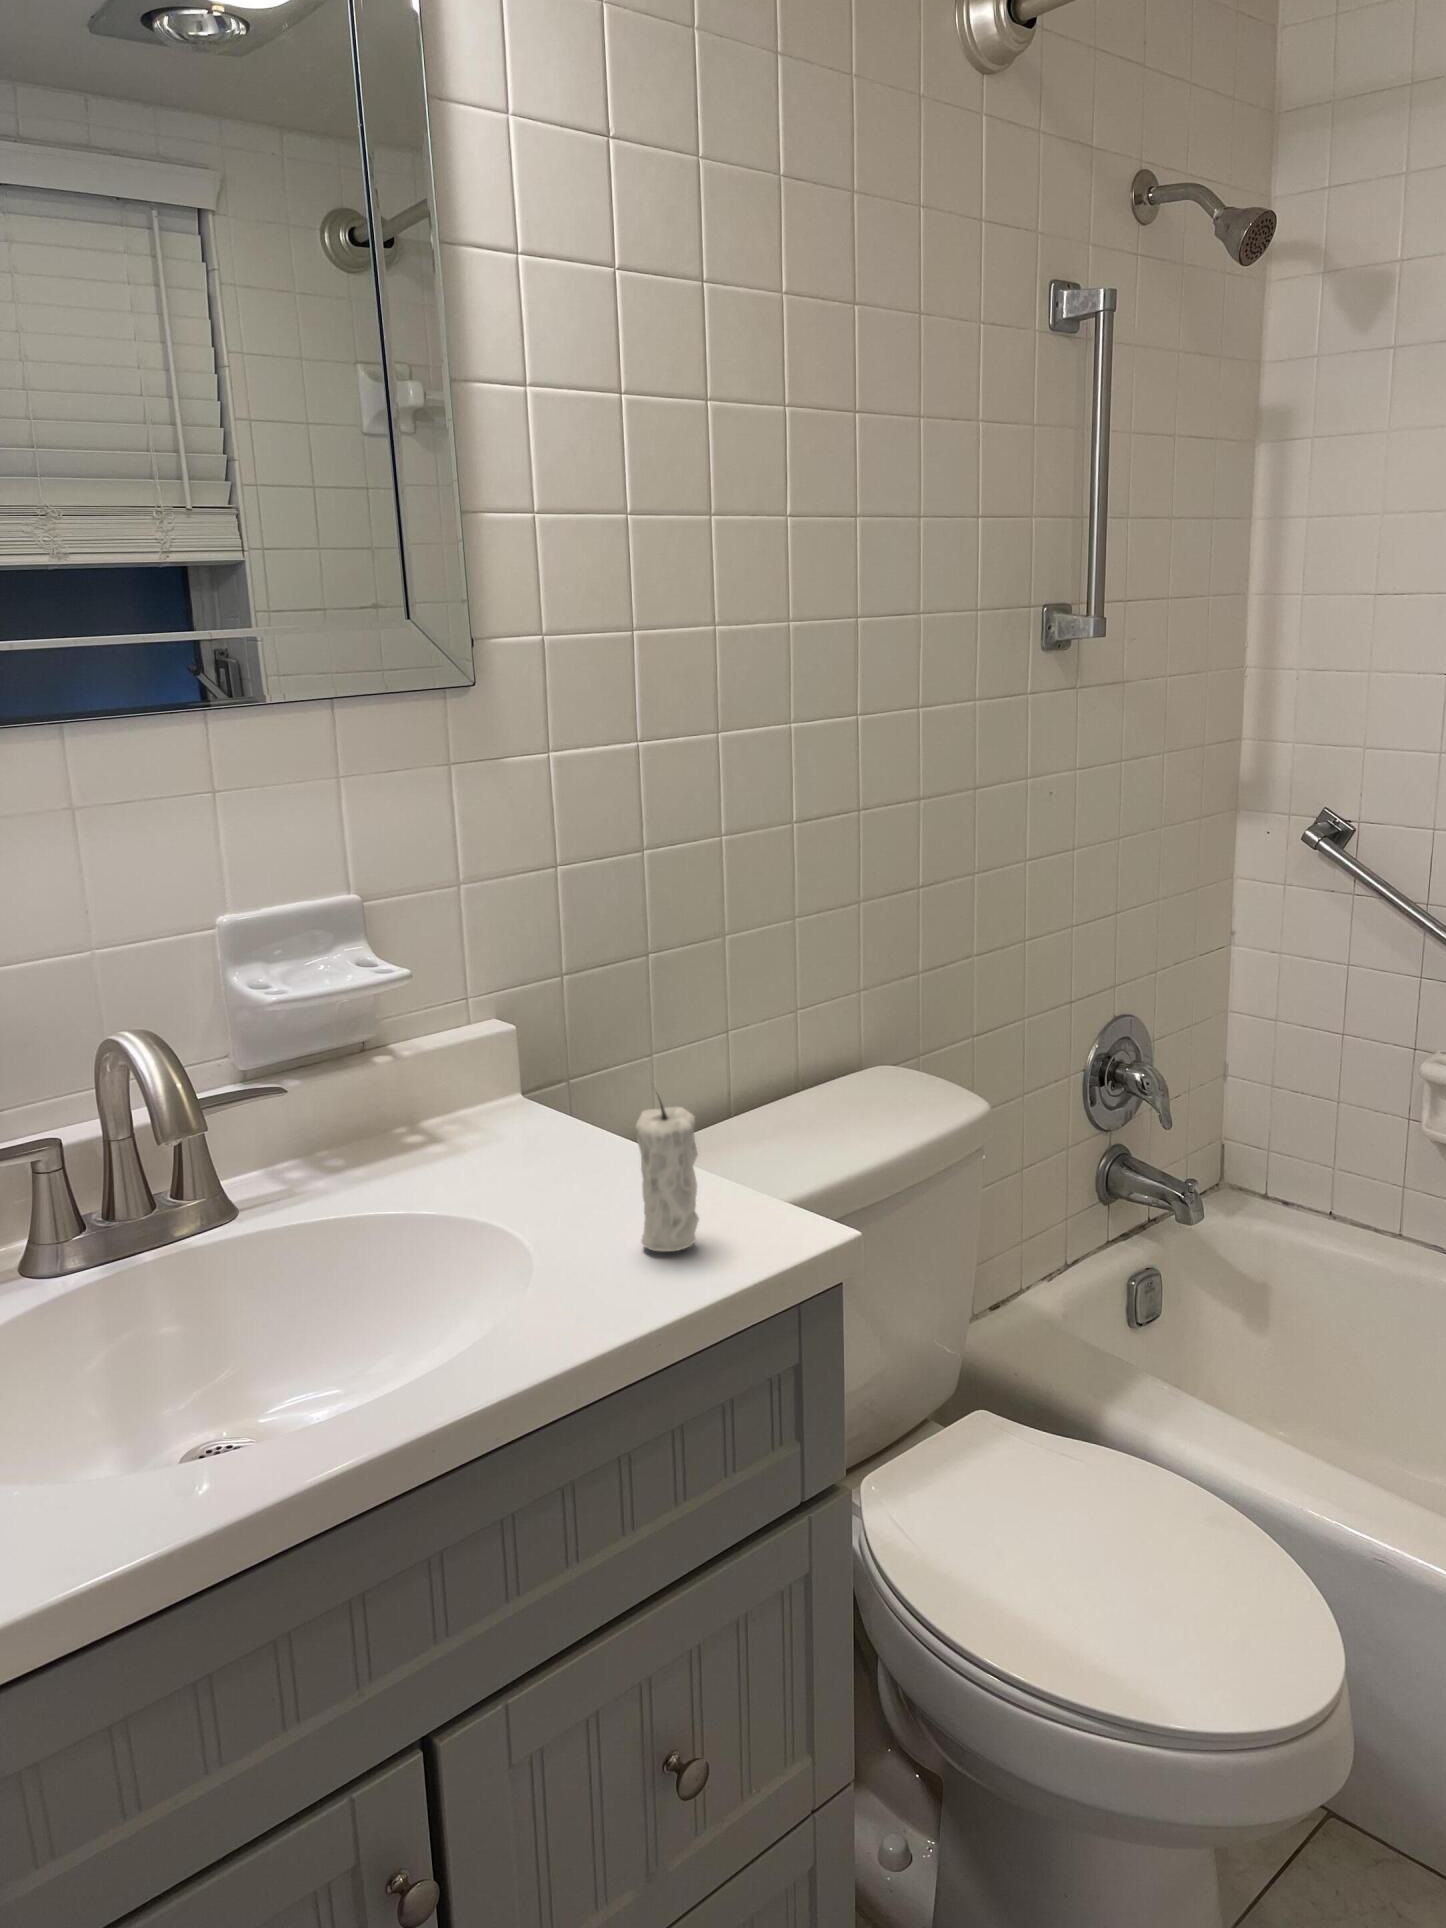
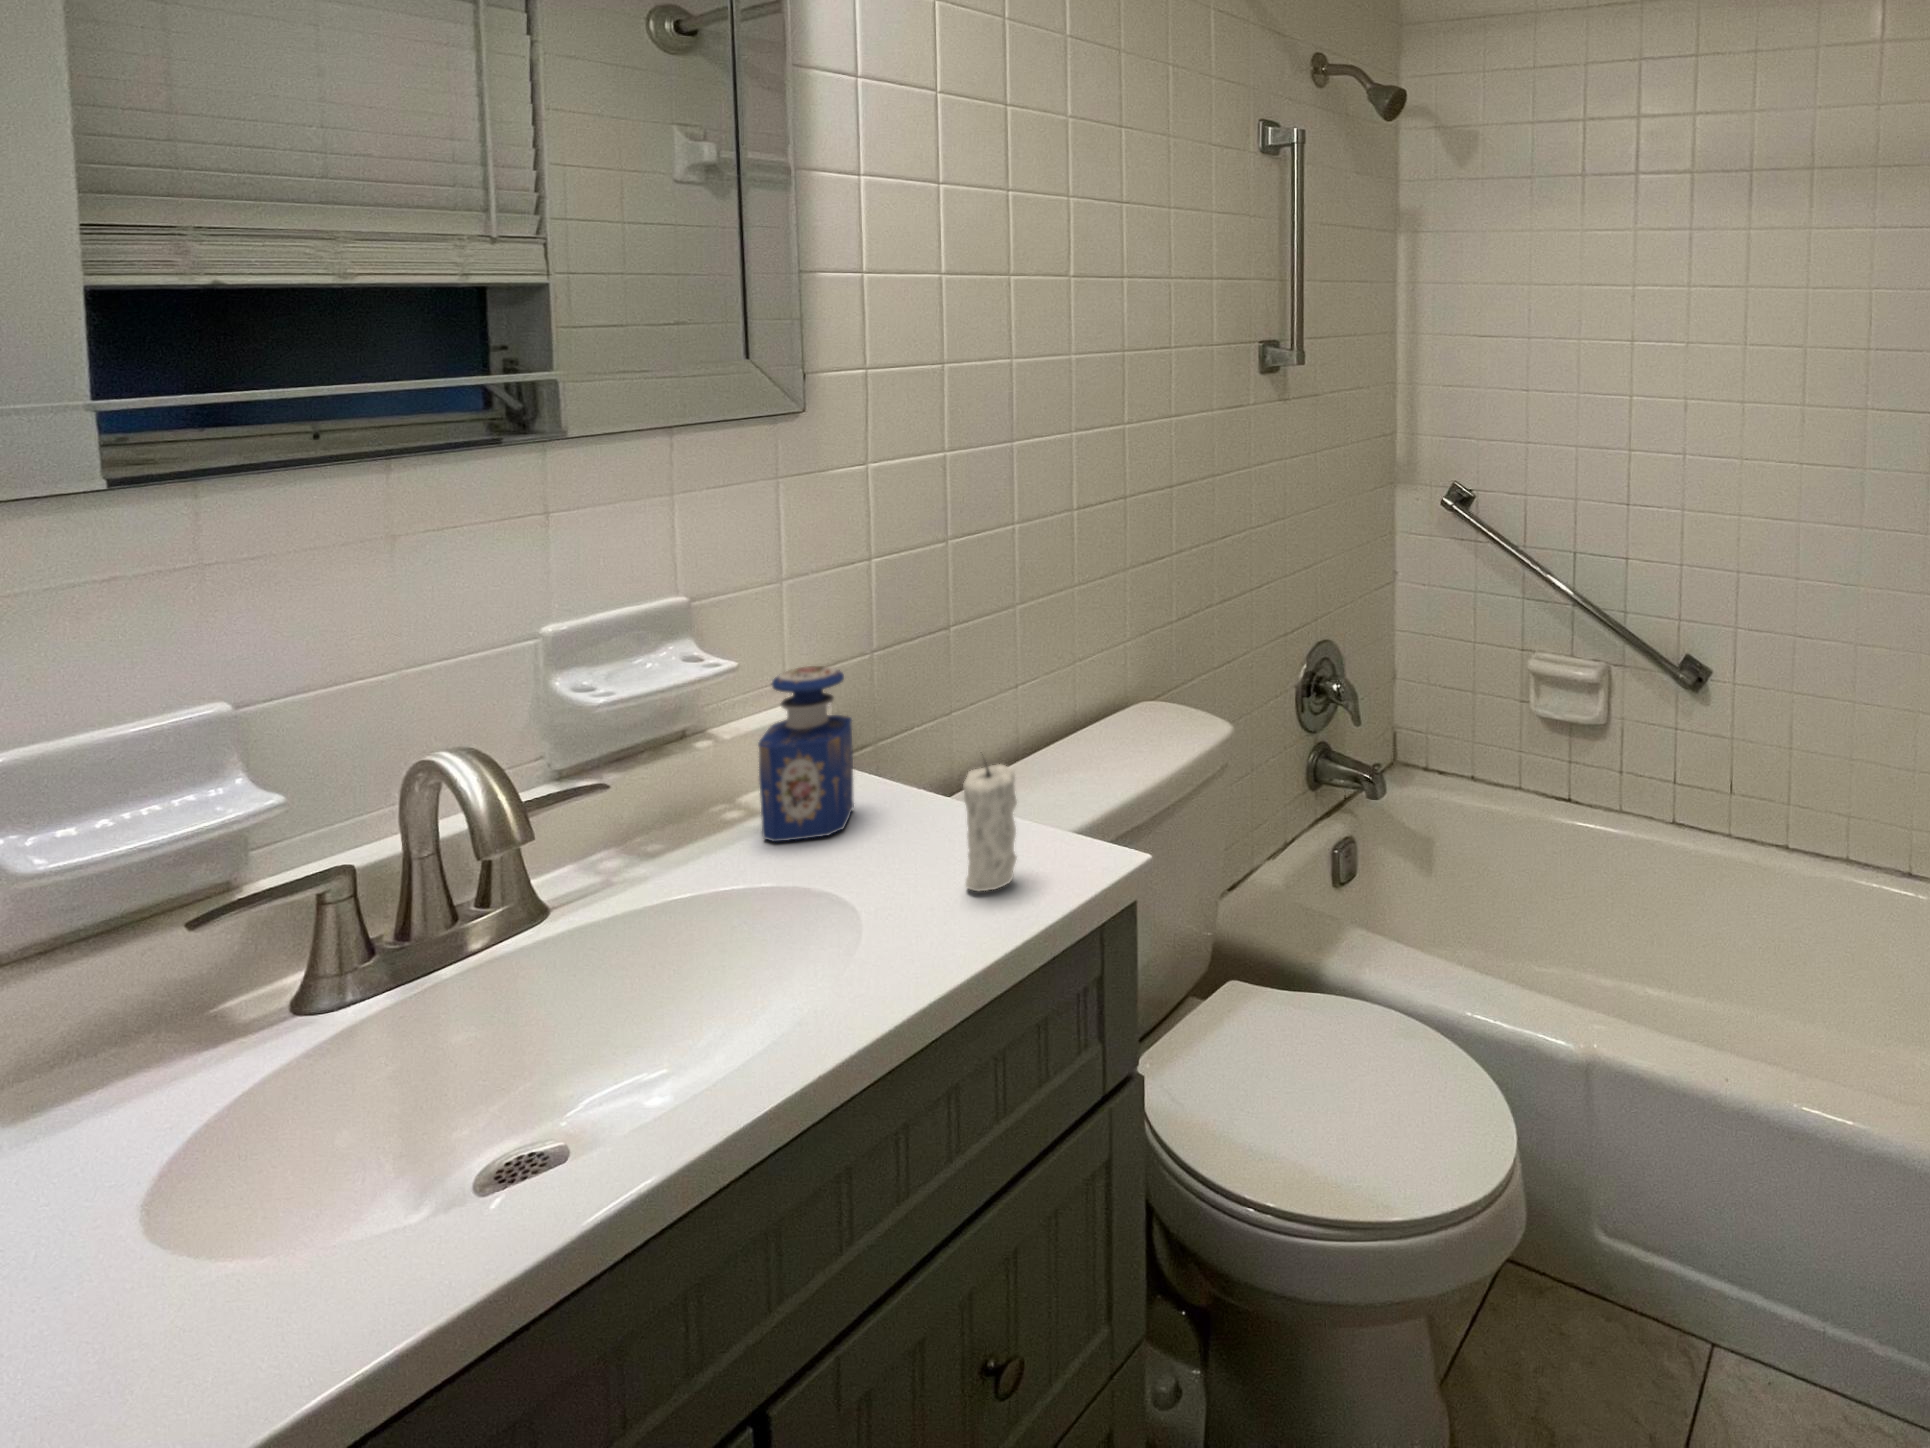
perfume bottle: none [429,979,534,1171] -> present [758,666,854,842]

